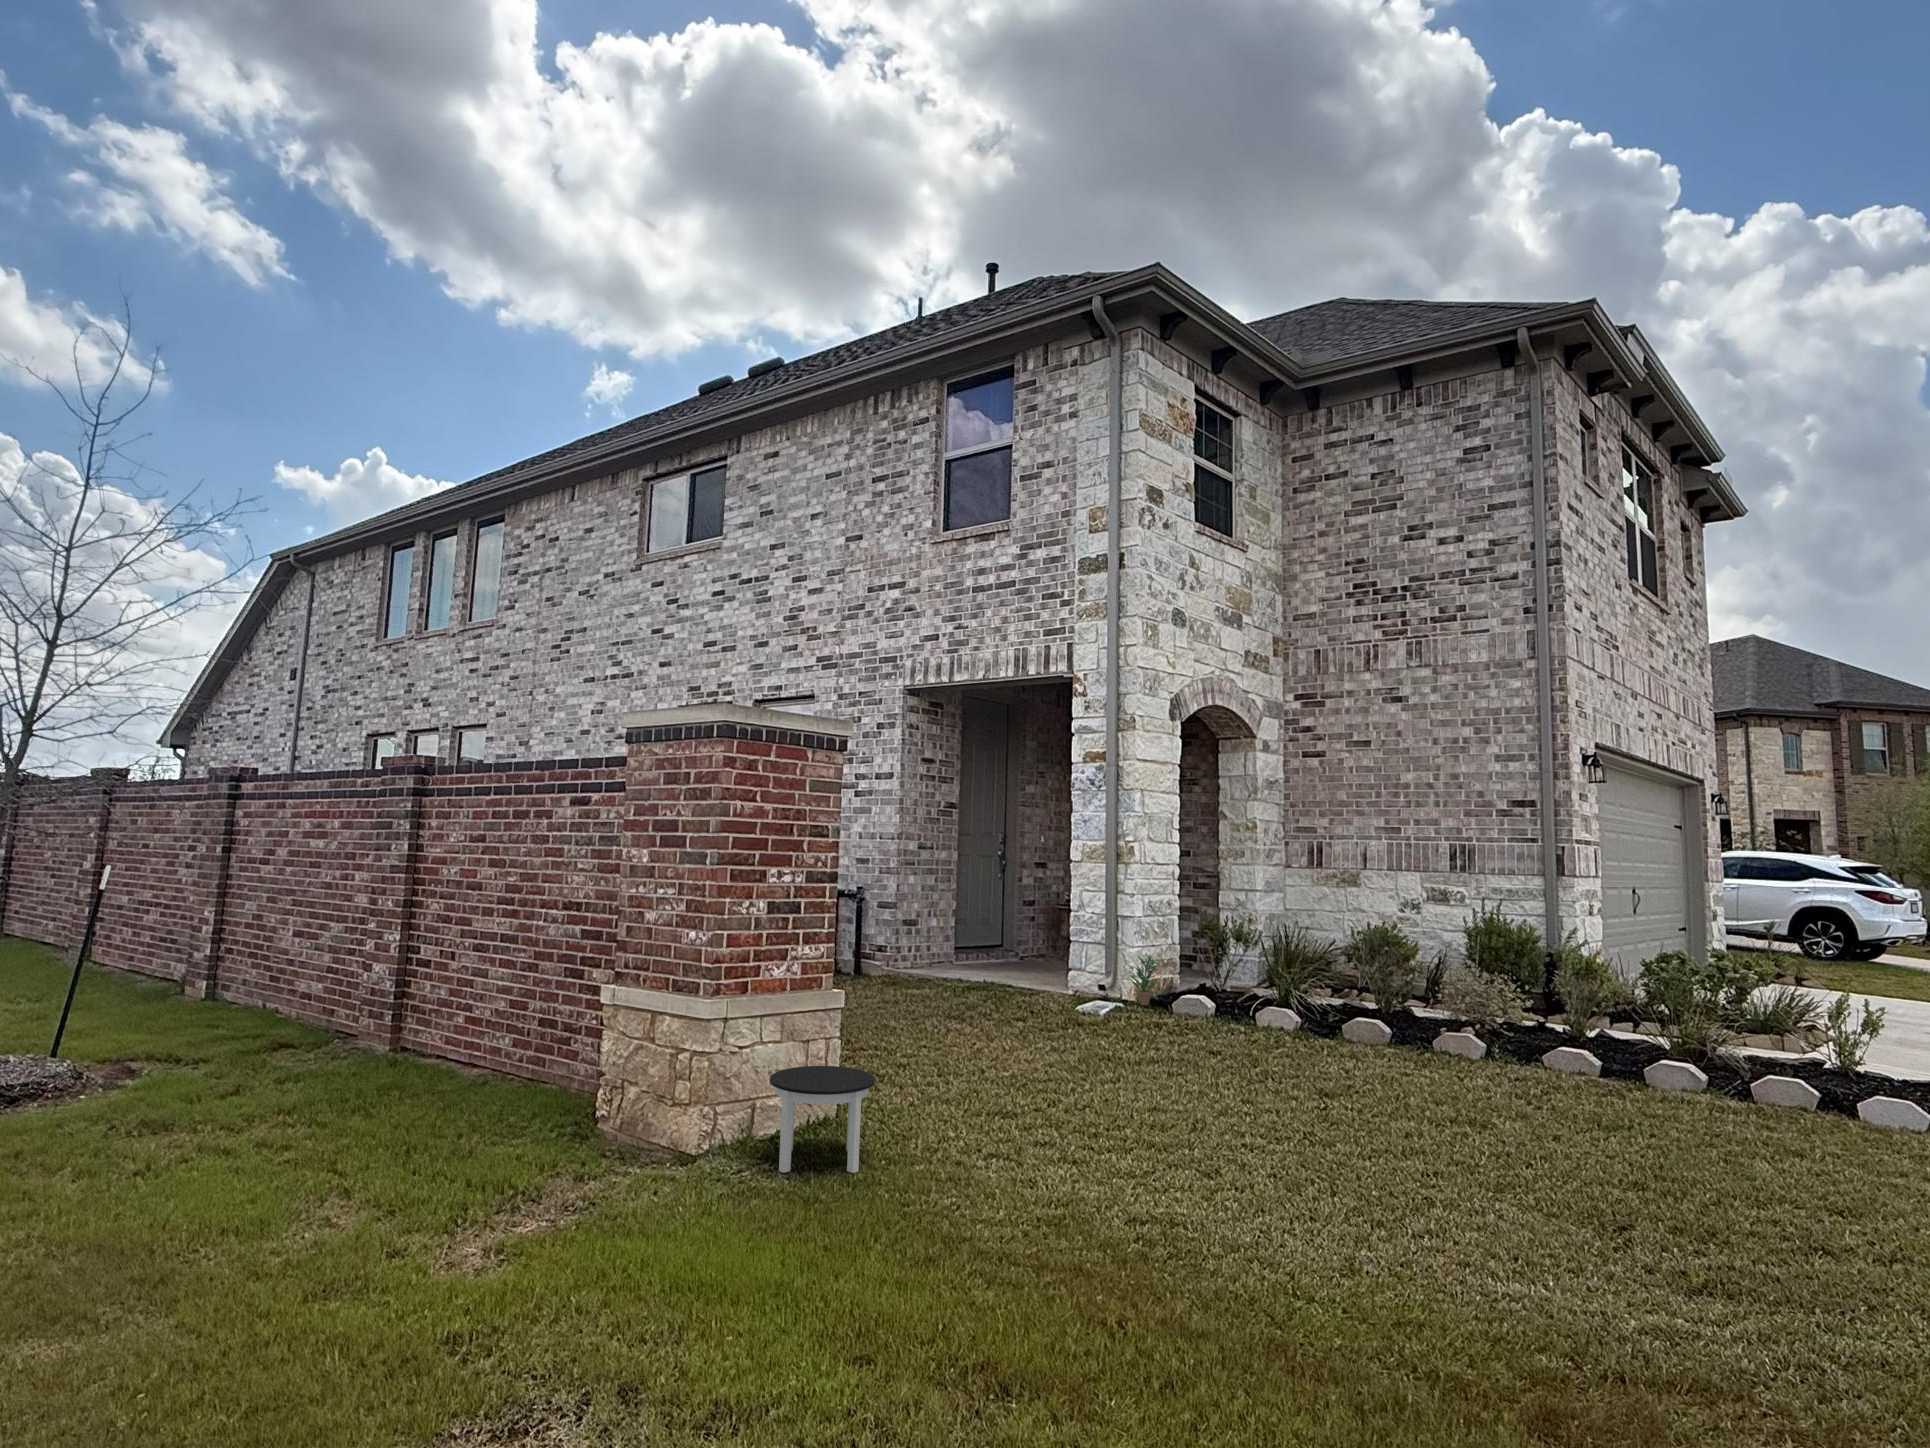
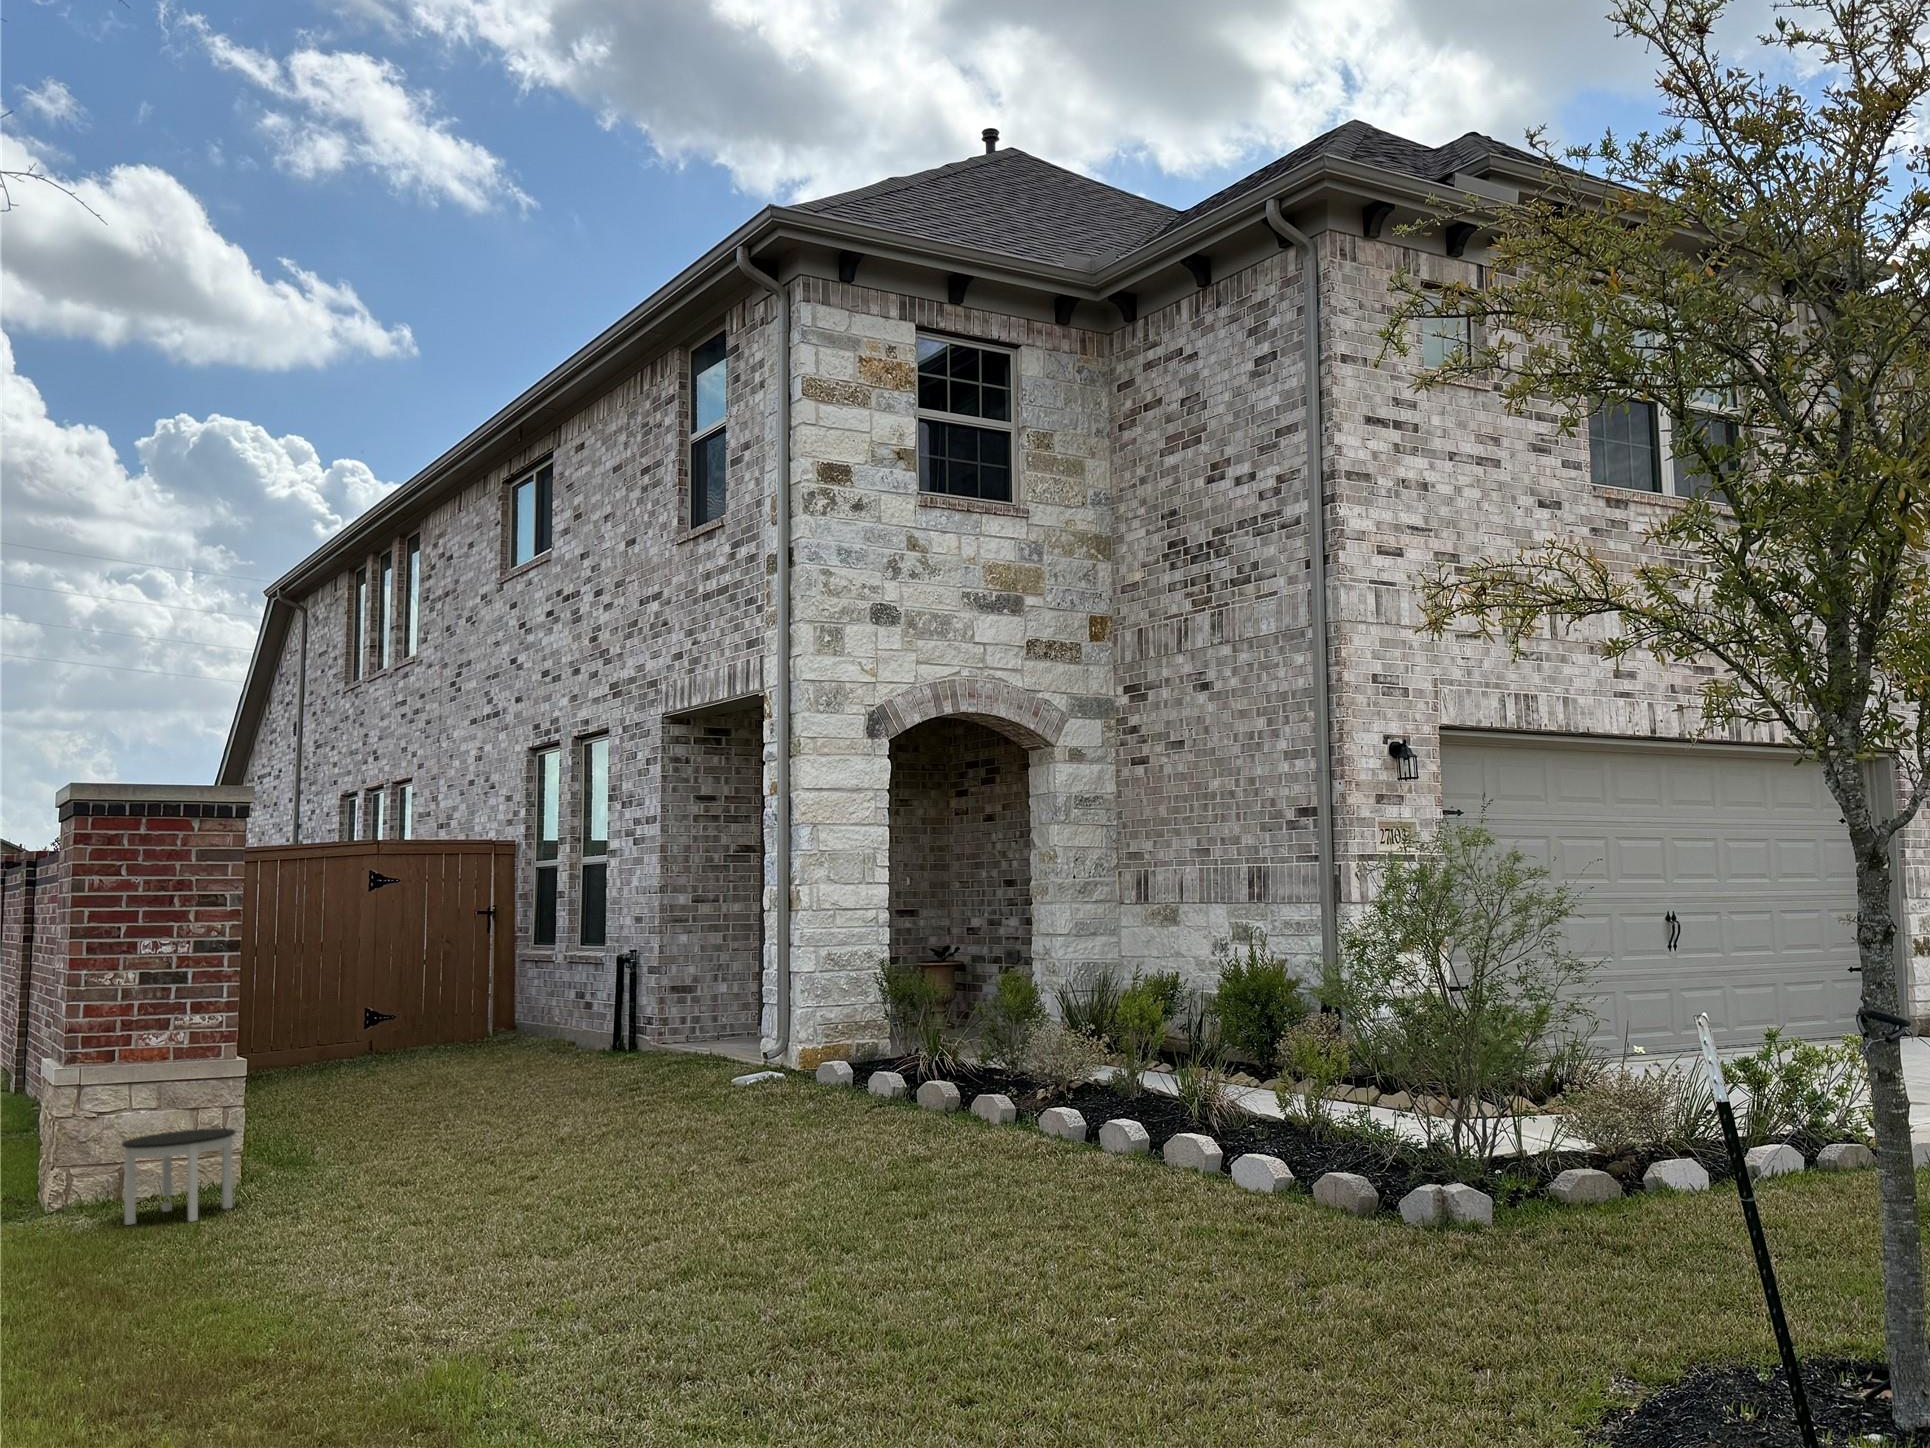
potted plant: present [1131,953,1159,1005] -> none [837,1013,868,1075]

